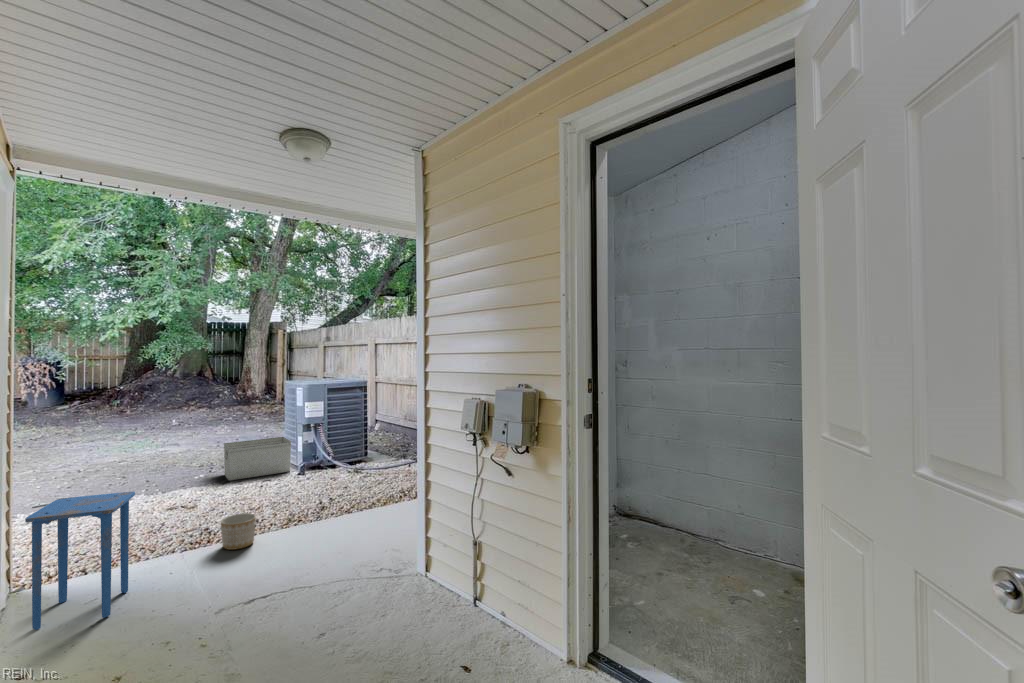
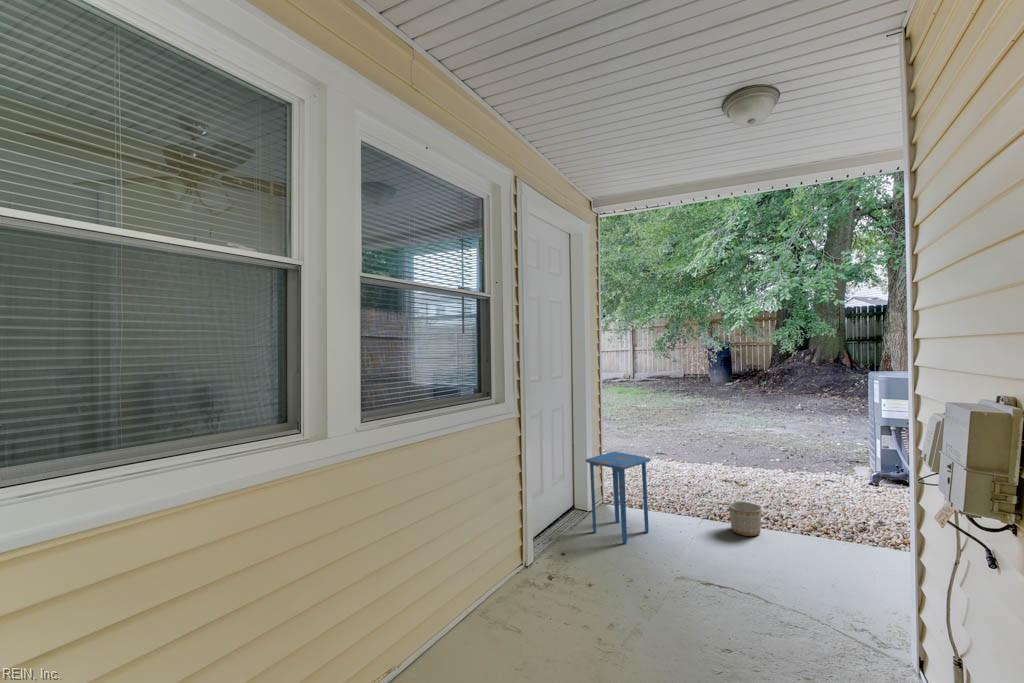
storage bin: present [224,437,291,480] -> none [794,433,868,477]

